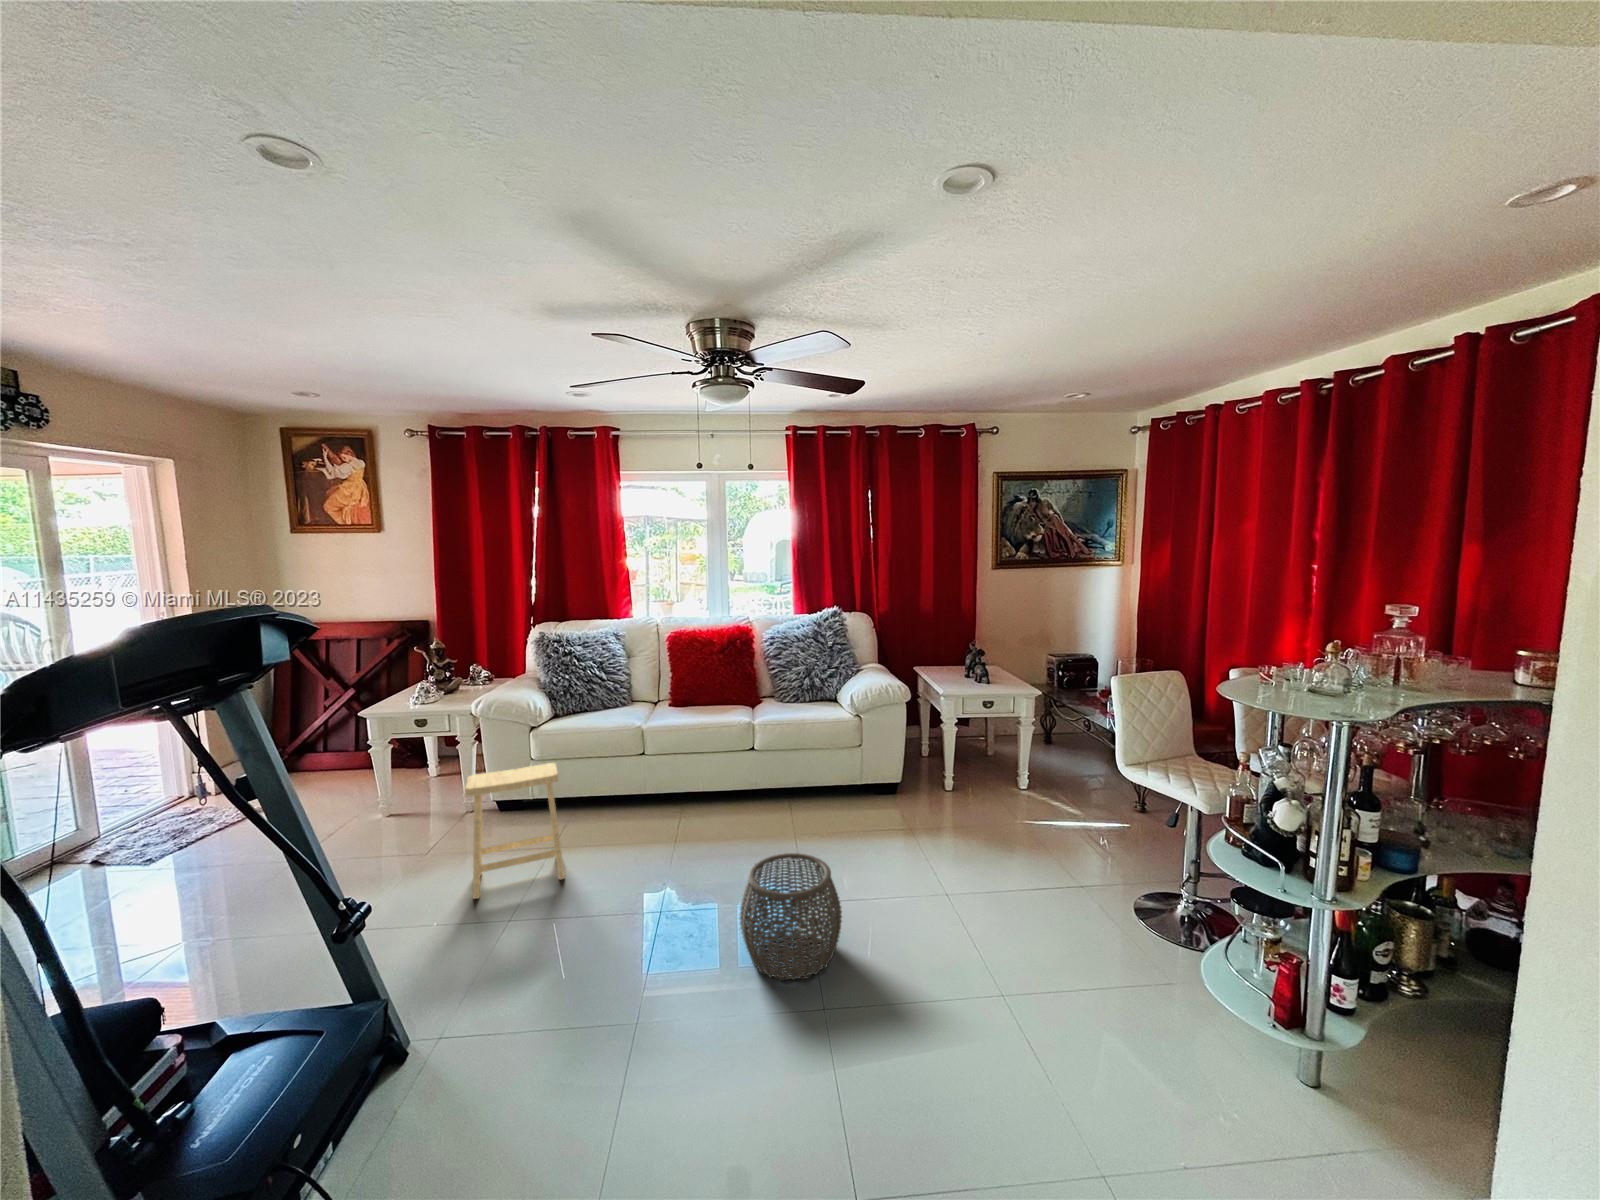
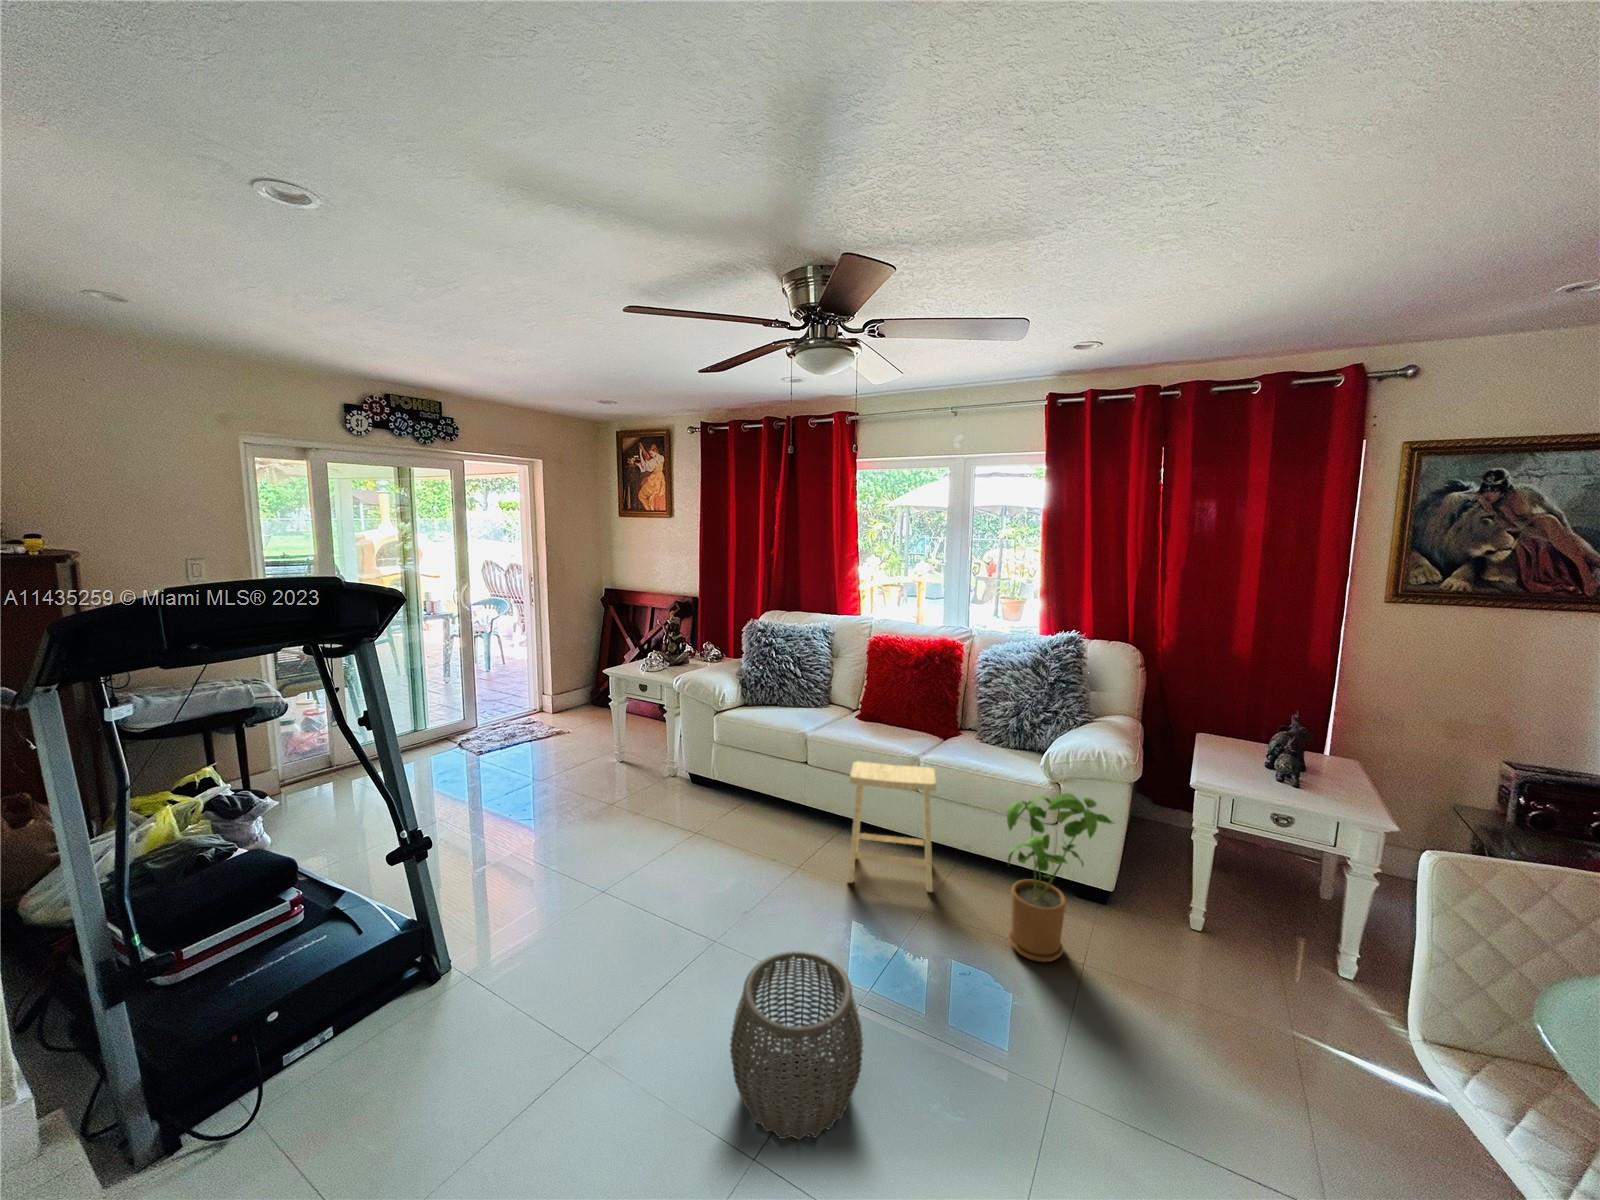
house plant: none [842,709,913,835] -> present [1007,793,1114,962]
footstool: present [465,763,565,899] -> present [847,761,936,892]

